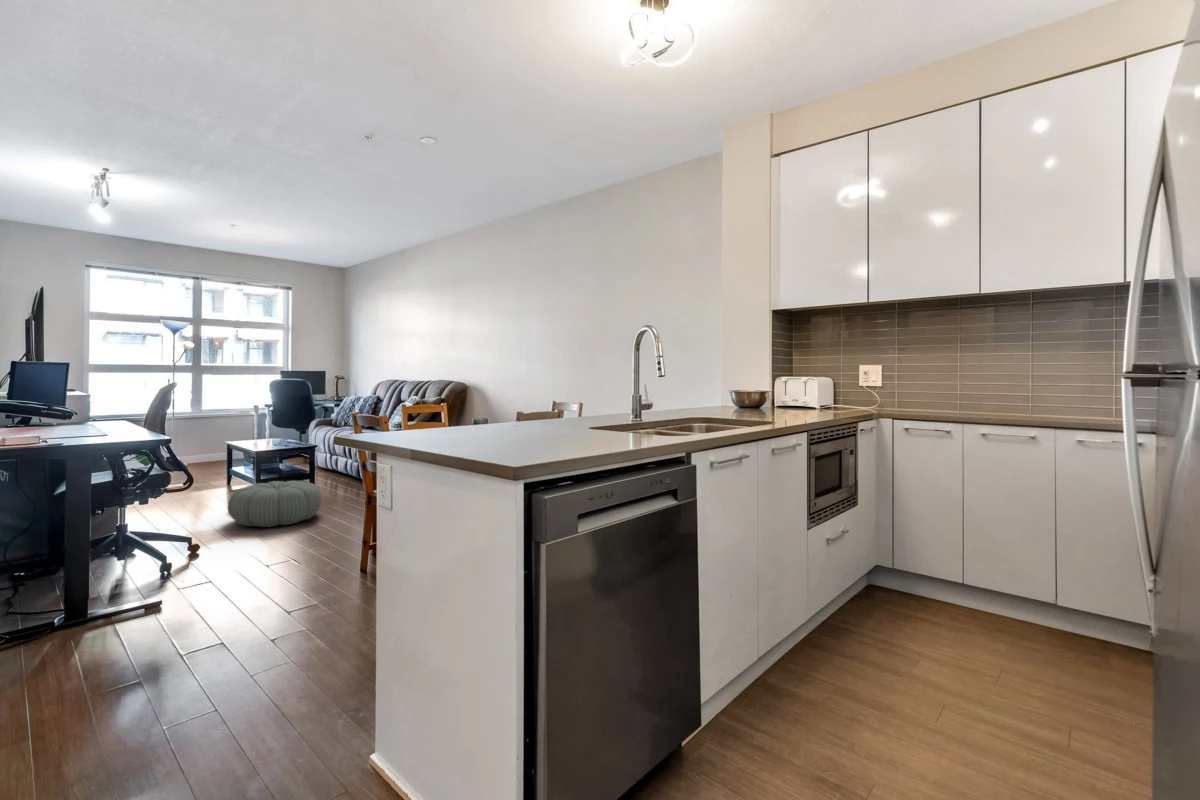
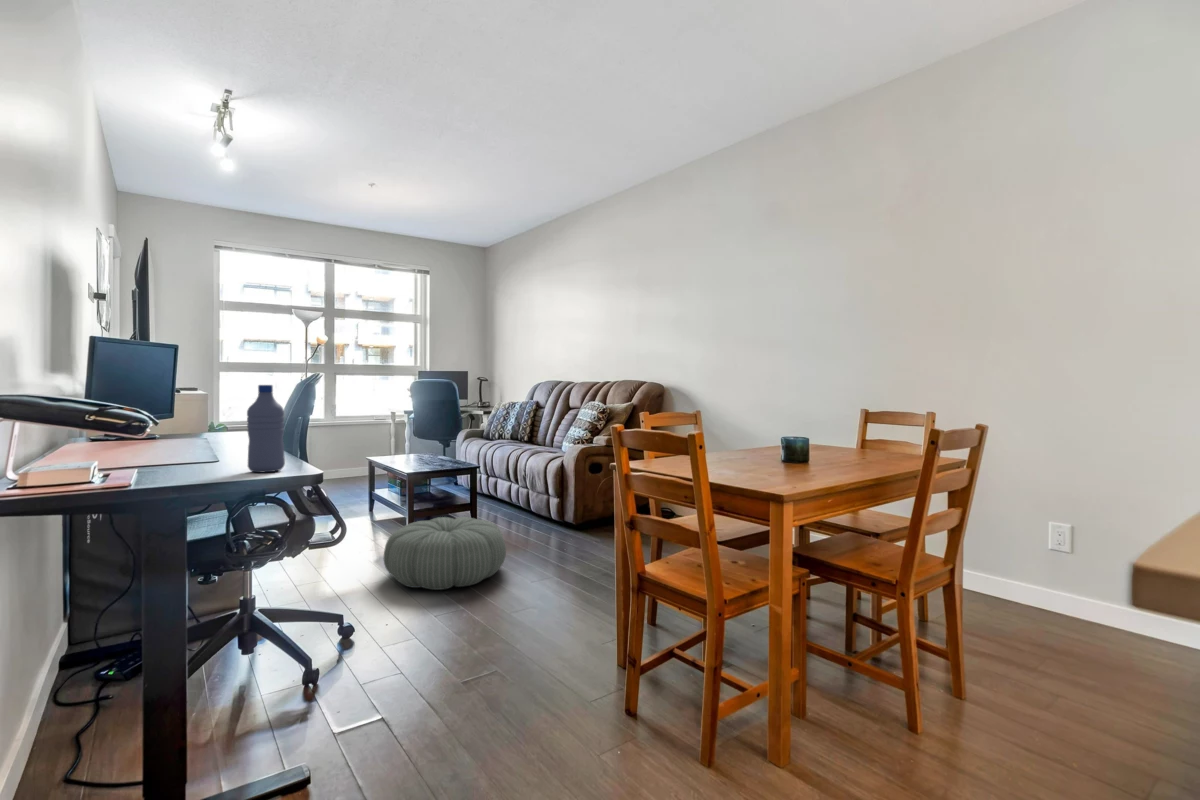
water bottle: none [125,395,147,440] -> present [247,385,285,472]

